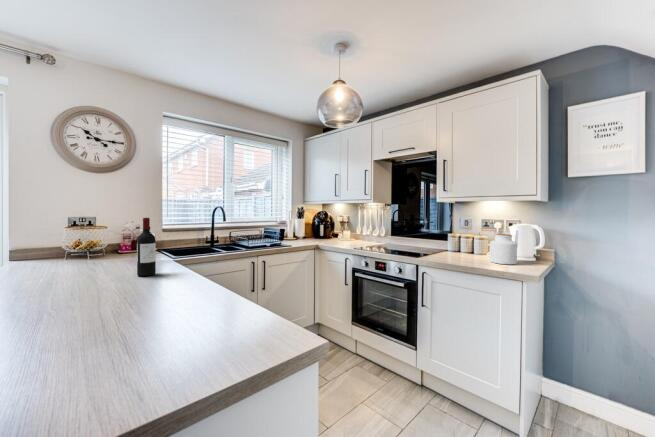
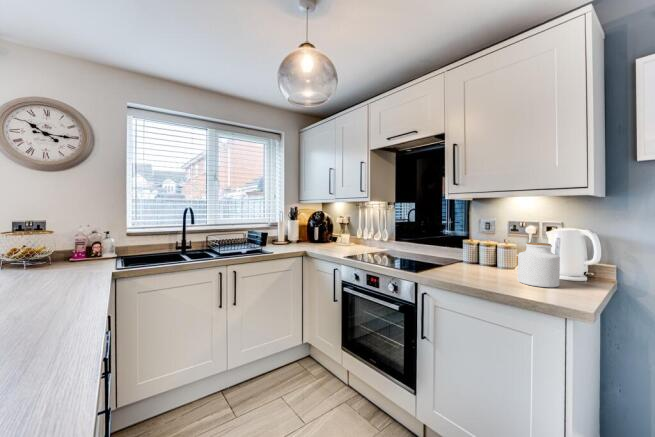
wine bottle: present [137,218,156,276] -> none [29,223,58,299]

